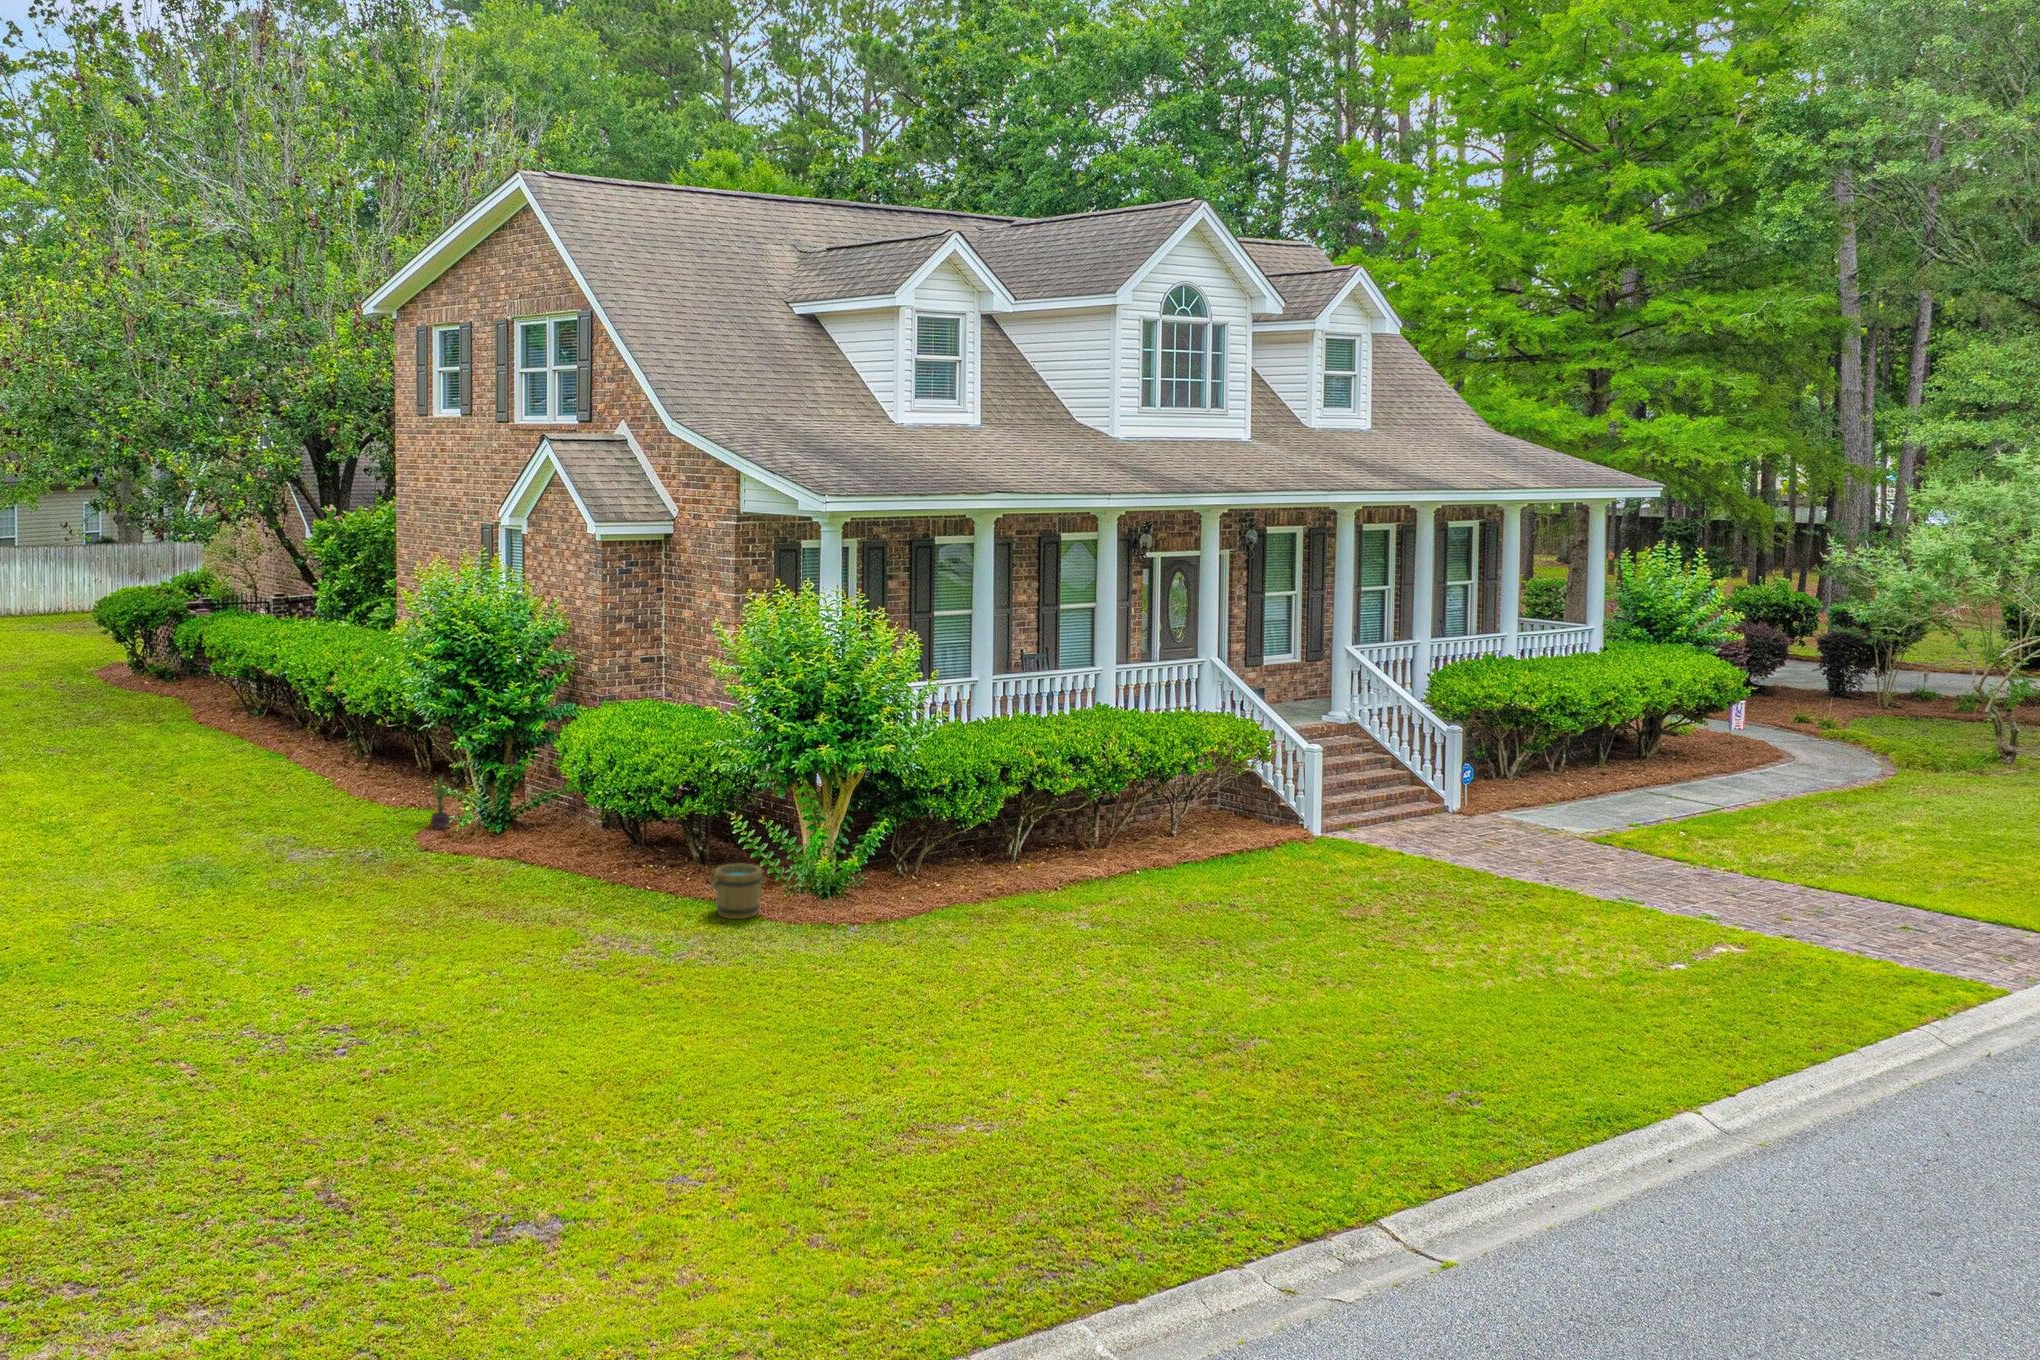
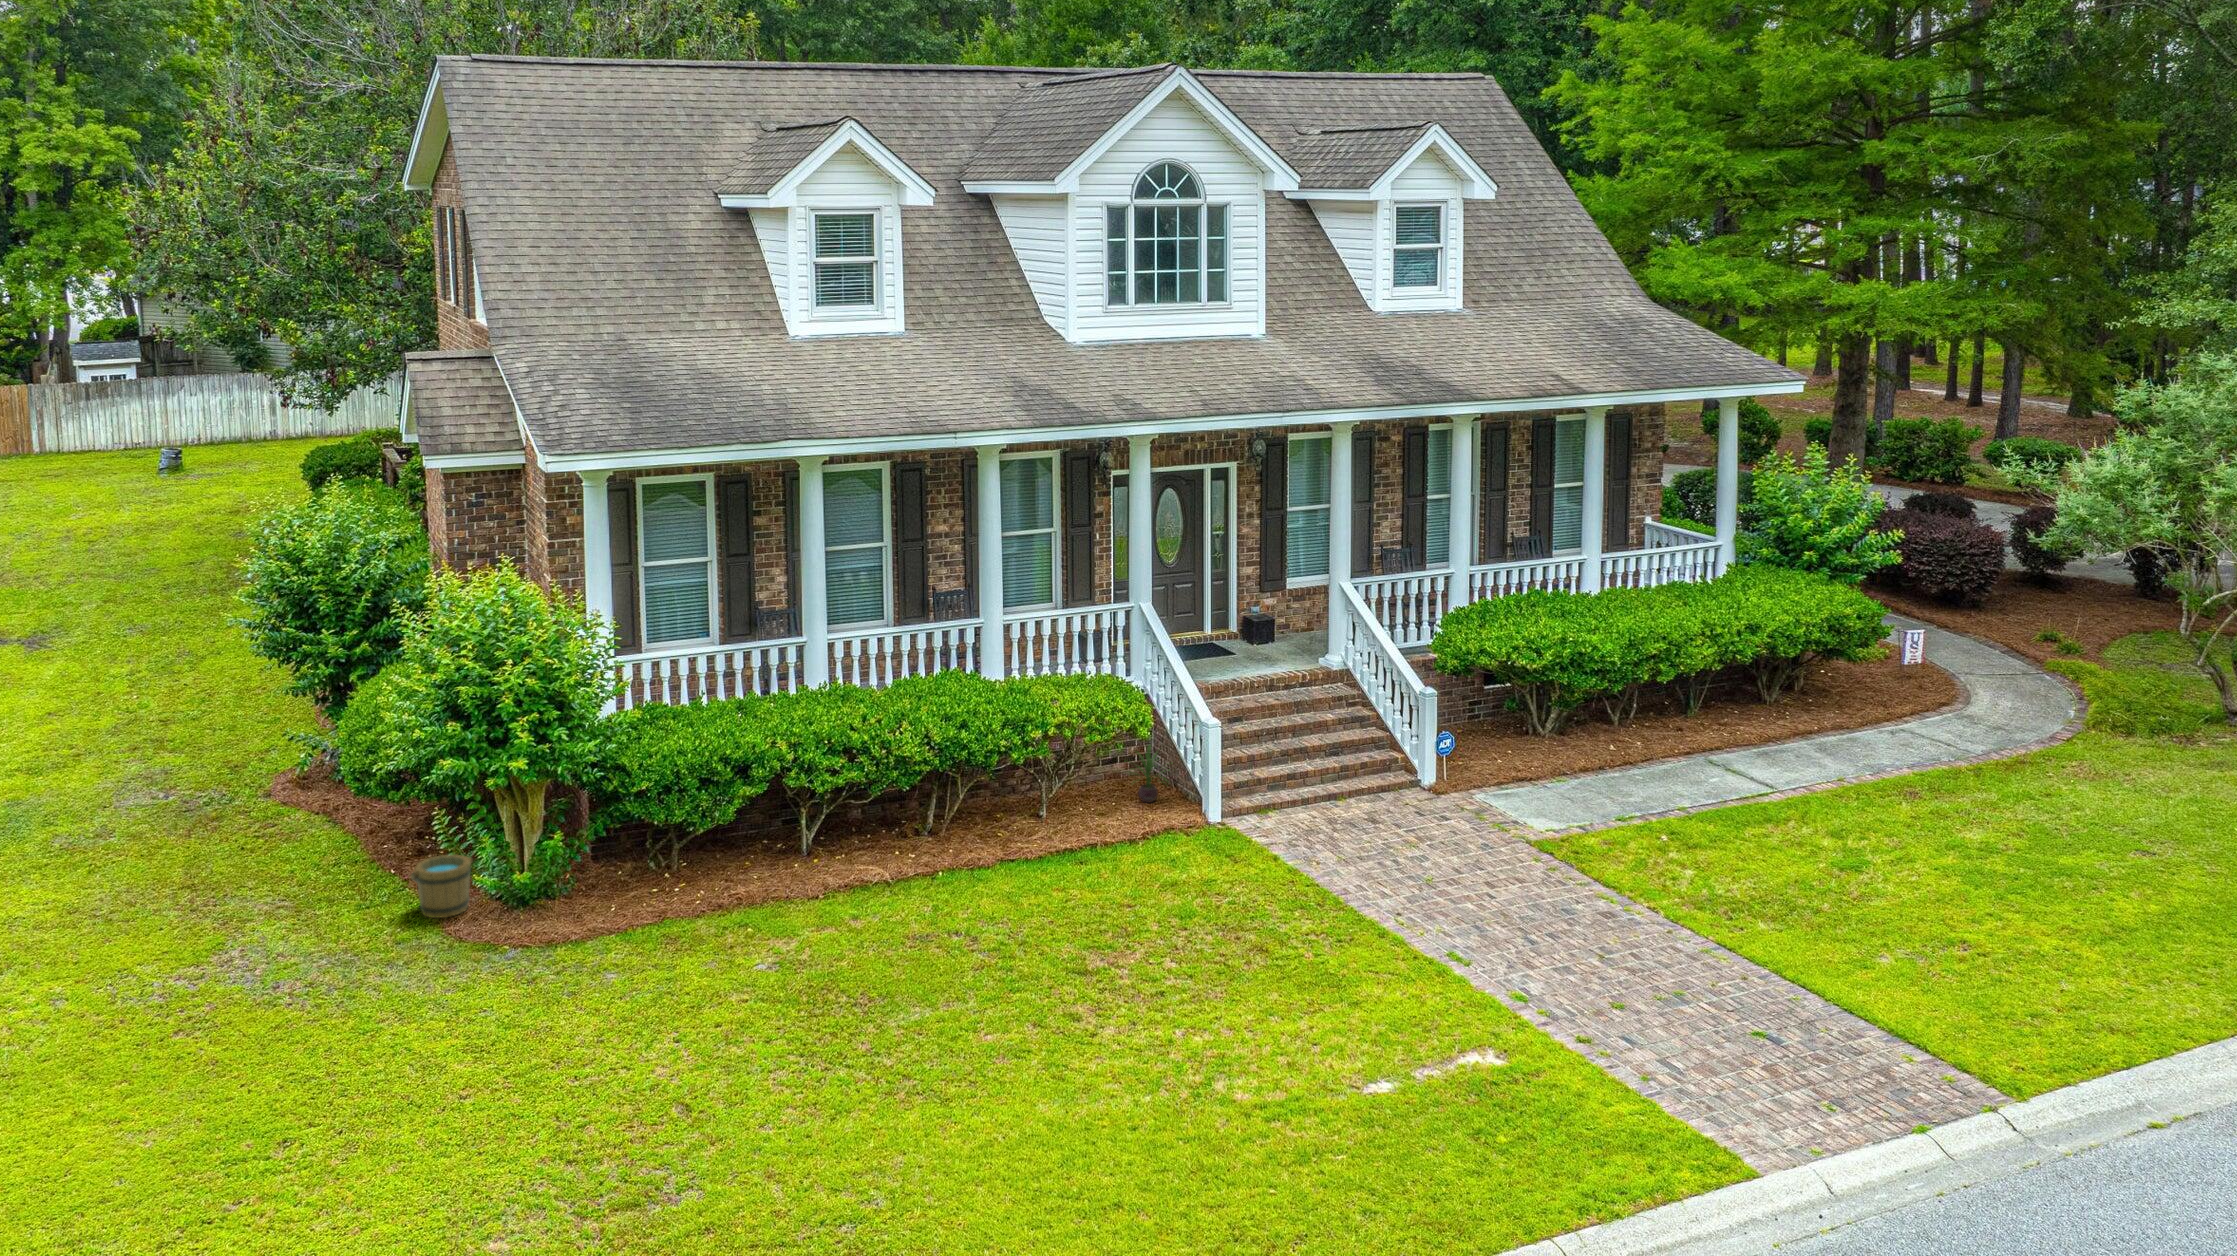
decorative plant: present [431,776,450,829] -> present [1133,745,1165,803]

